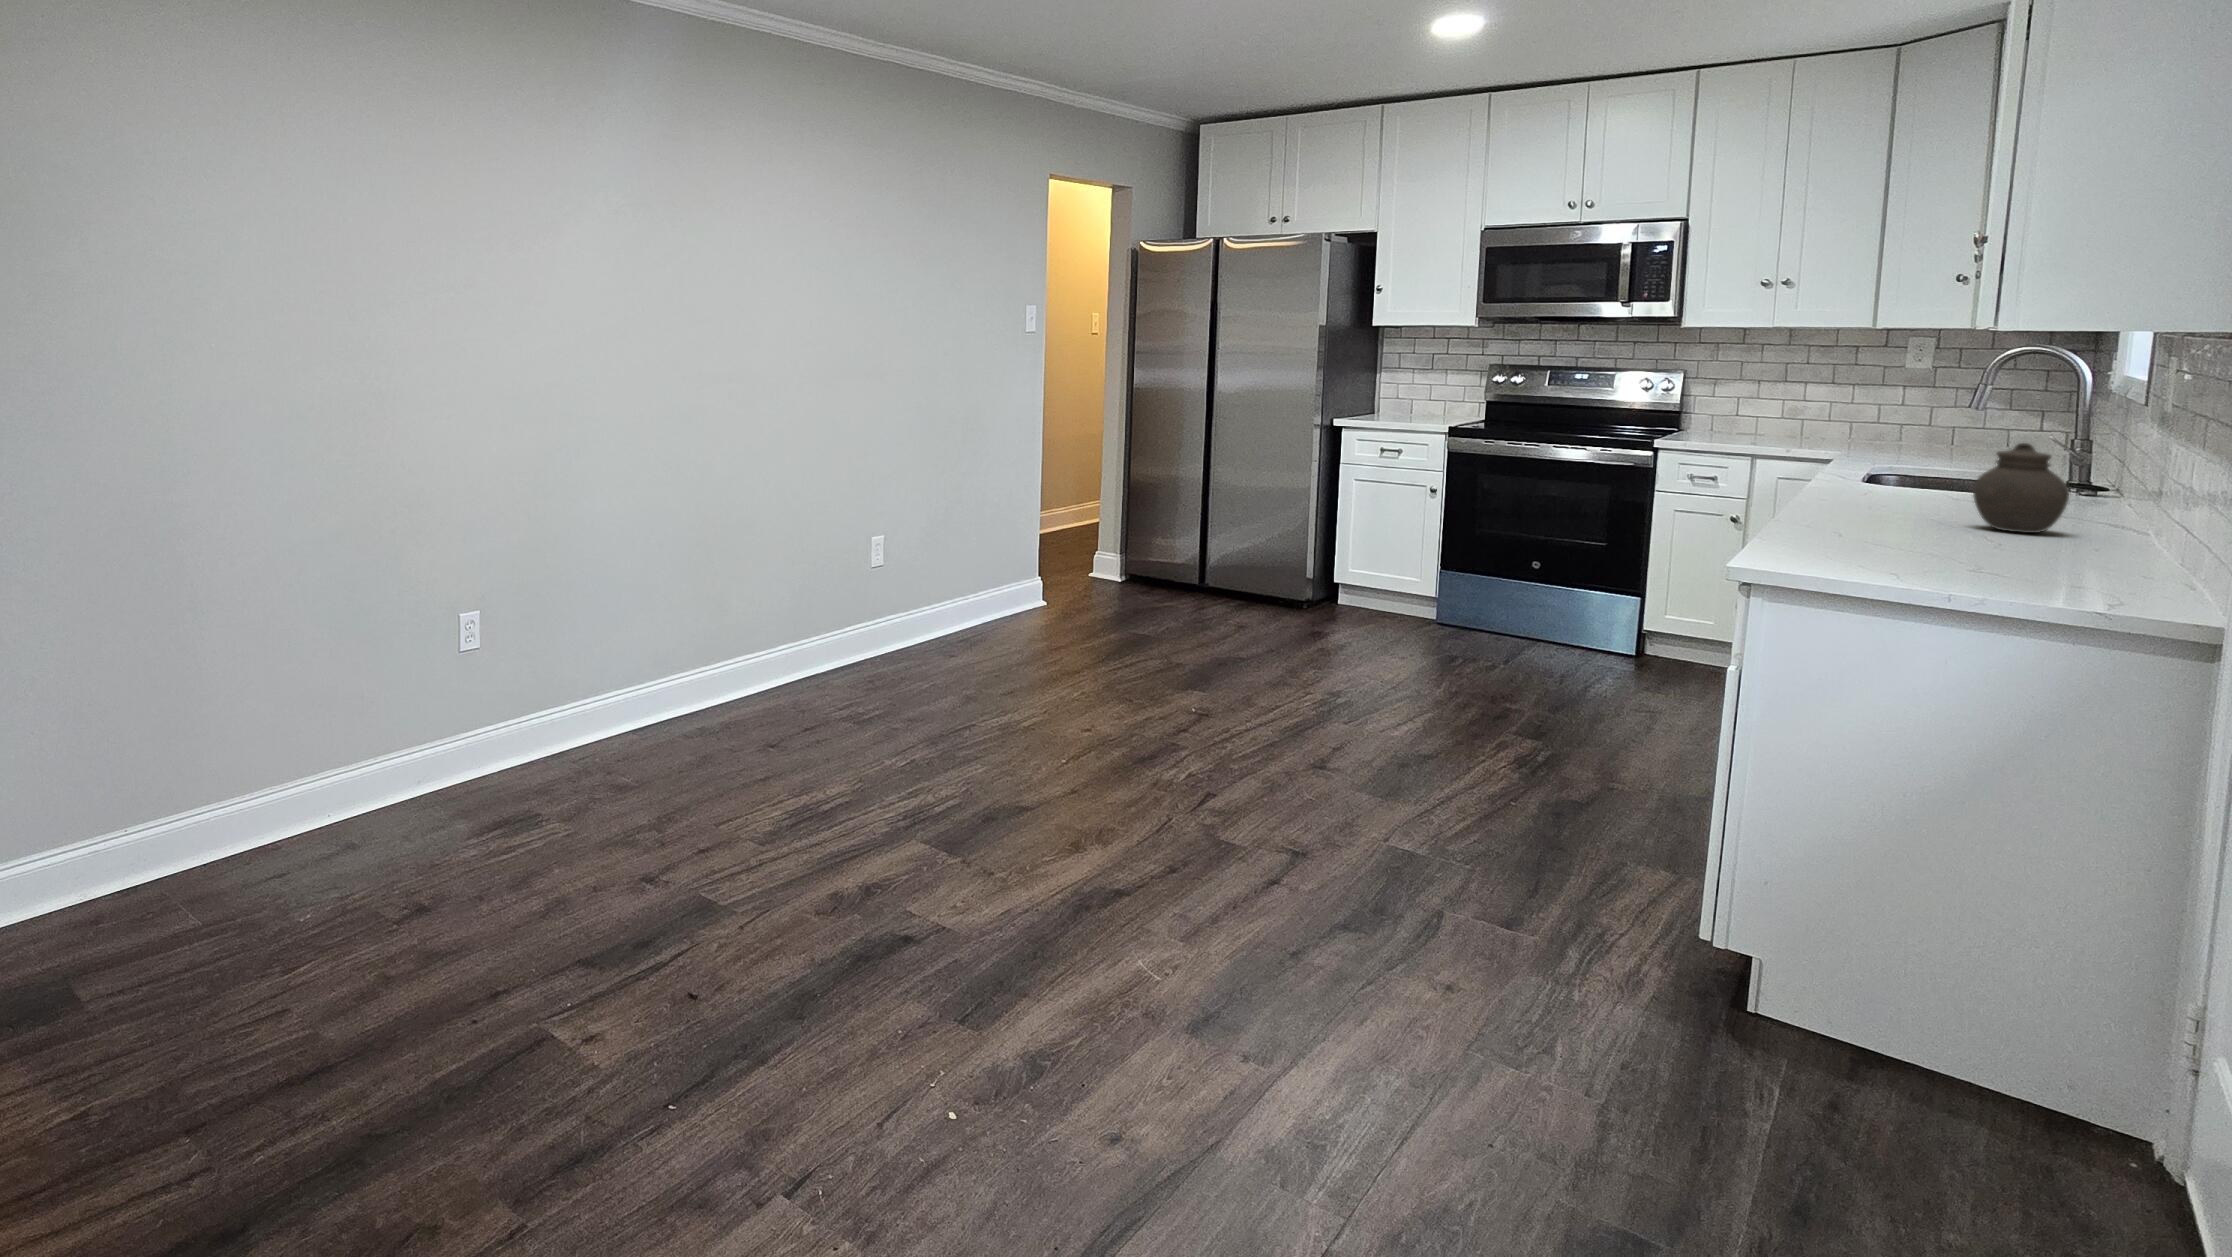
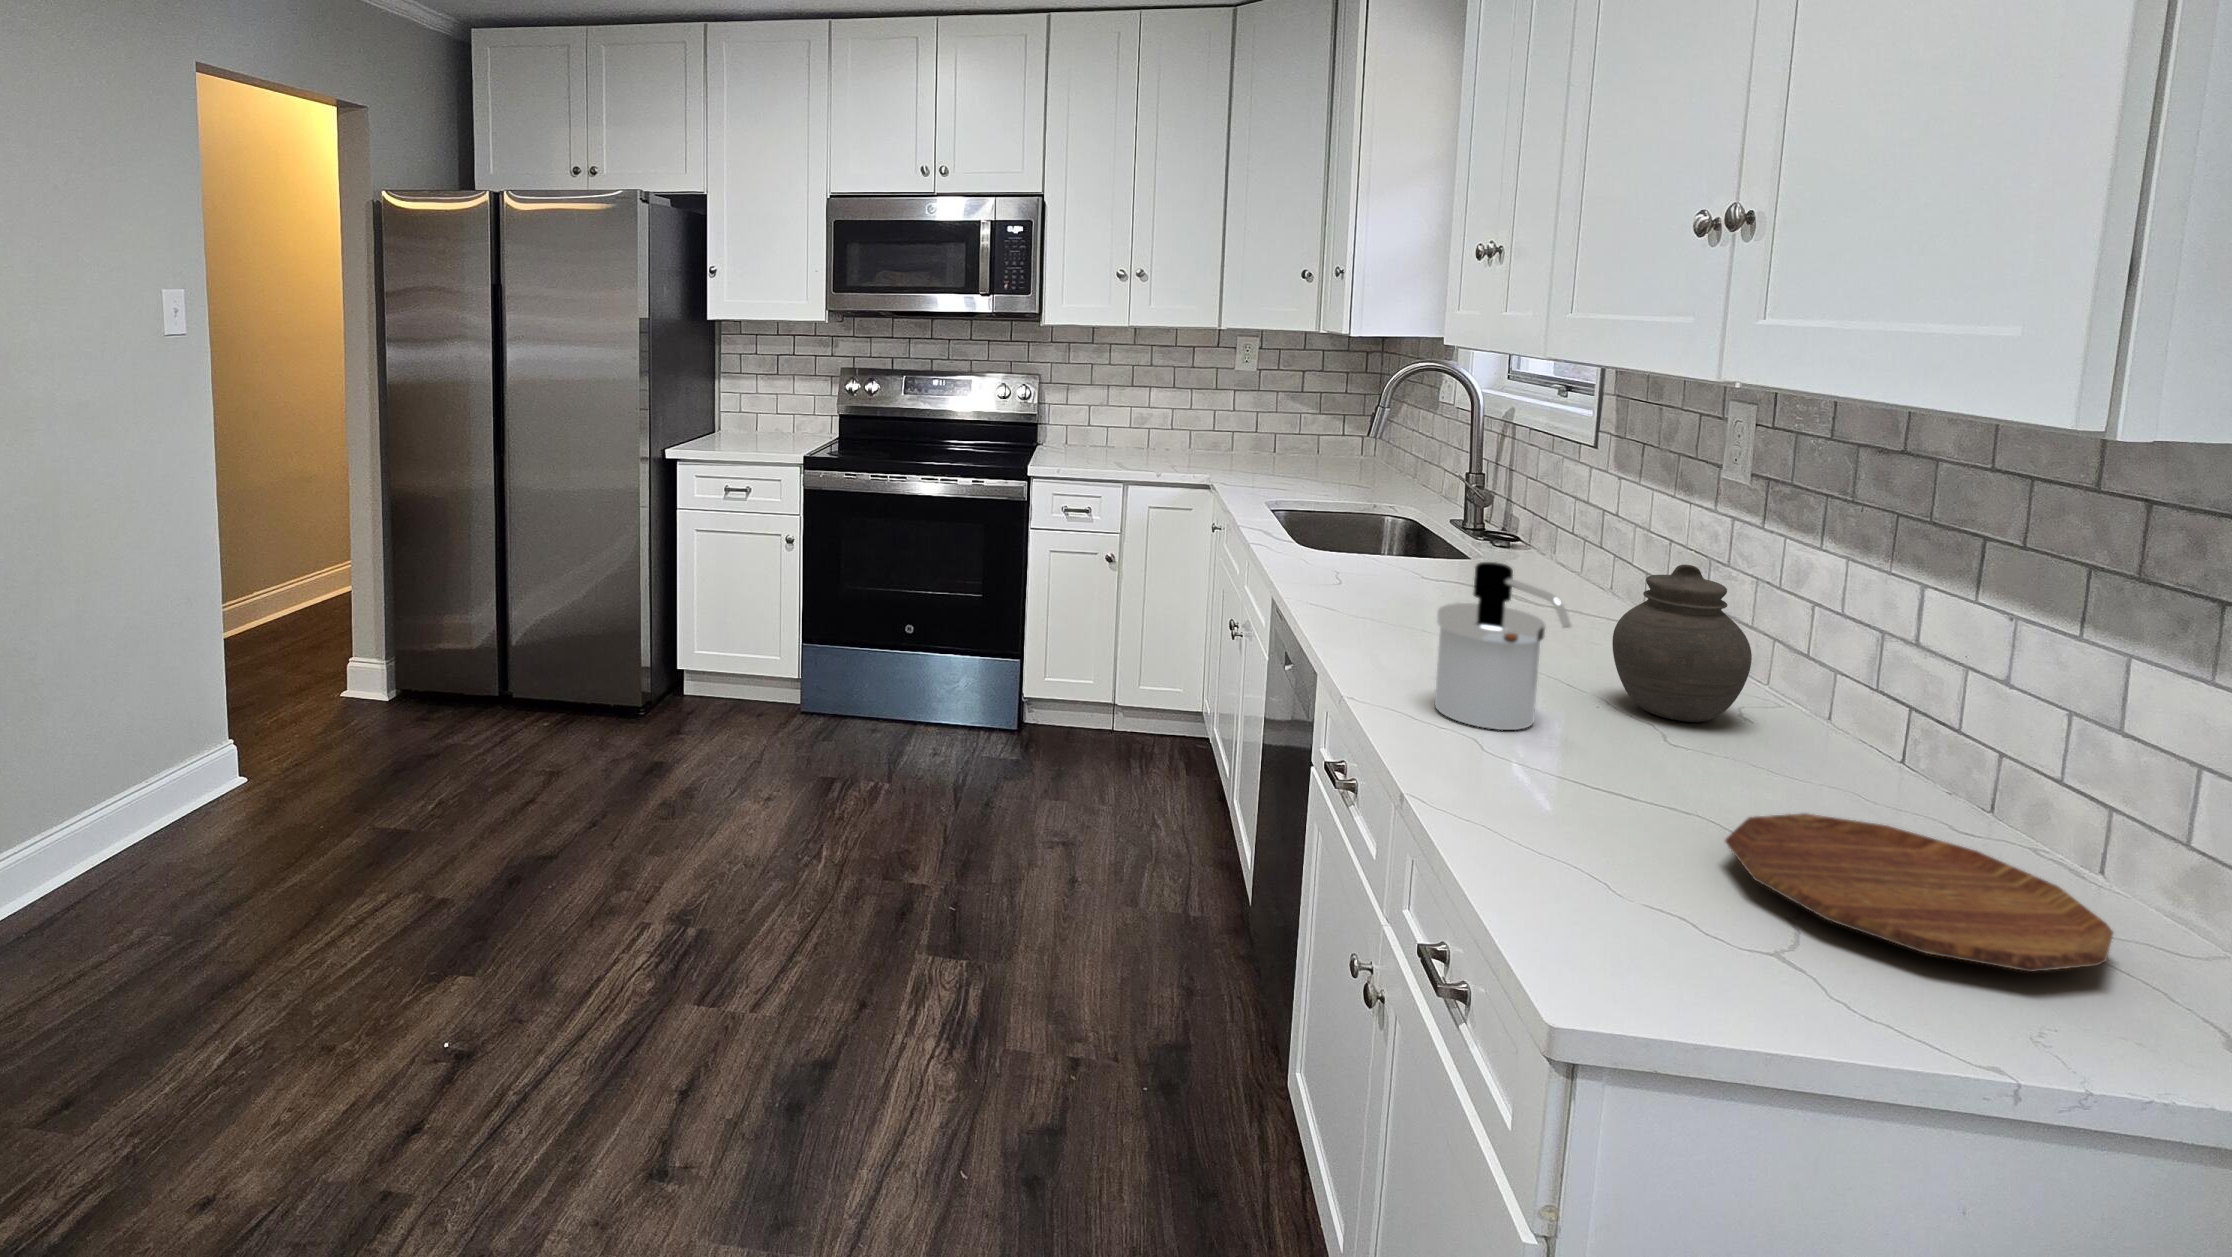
soap dispenser: none [1829,435,1902,523] -> present [1435,562,1571,730]
tray: none [1897,530,2081,561] -> present [1725,813,2113,972]

